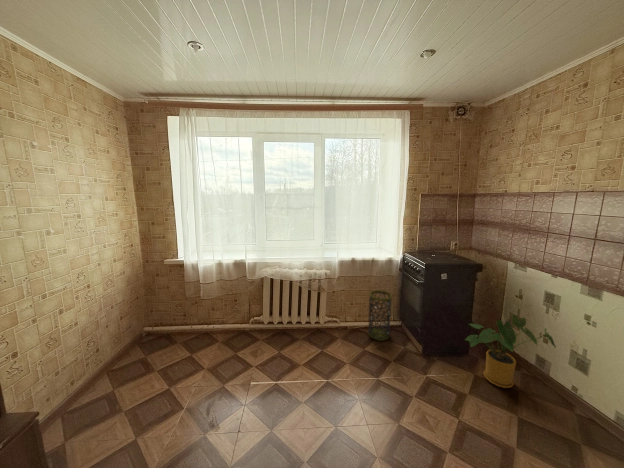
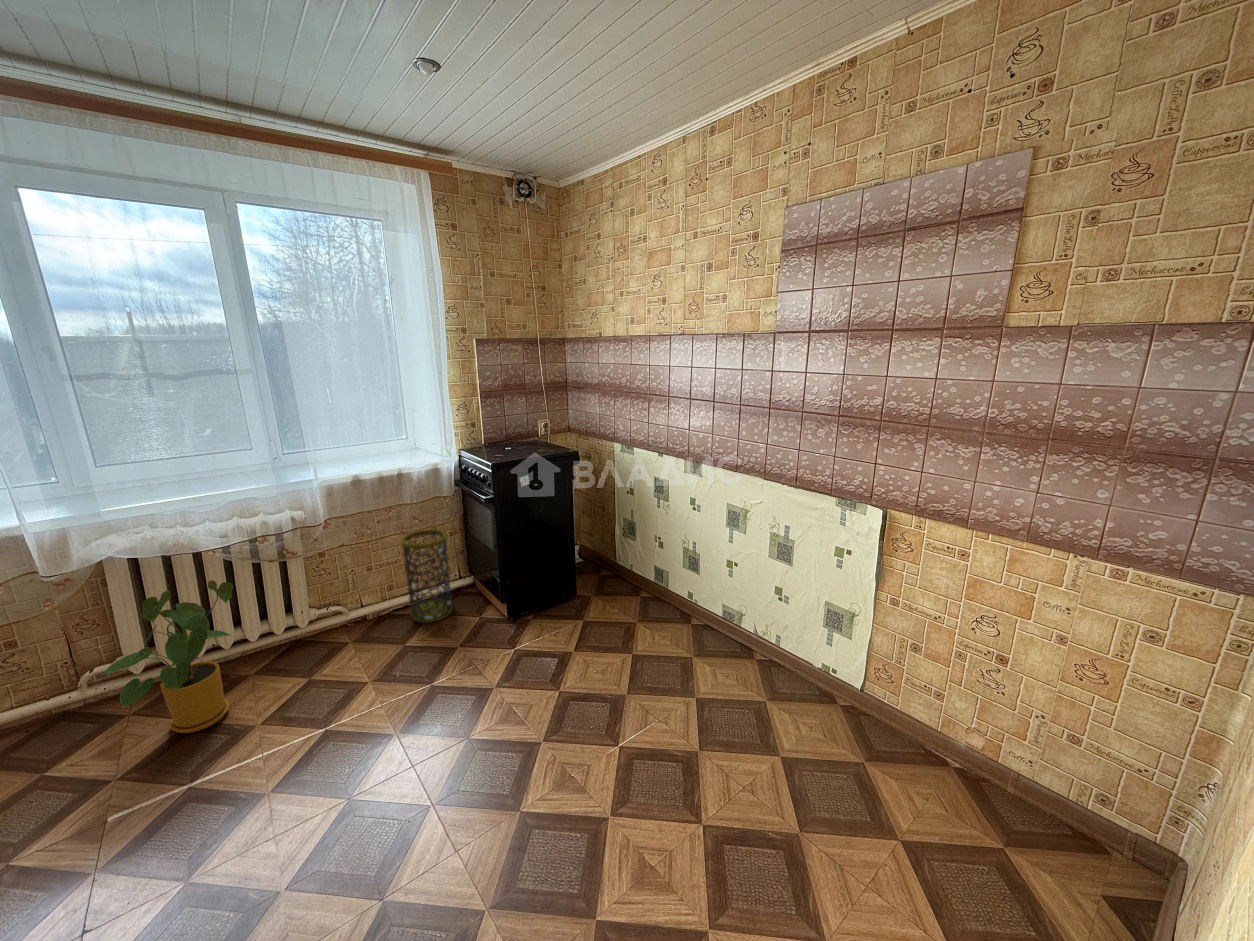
house plant: present [466,315,556,388] -> present [101,580,233,733]

